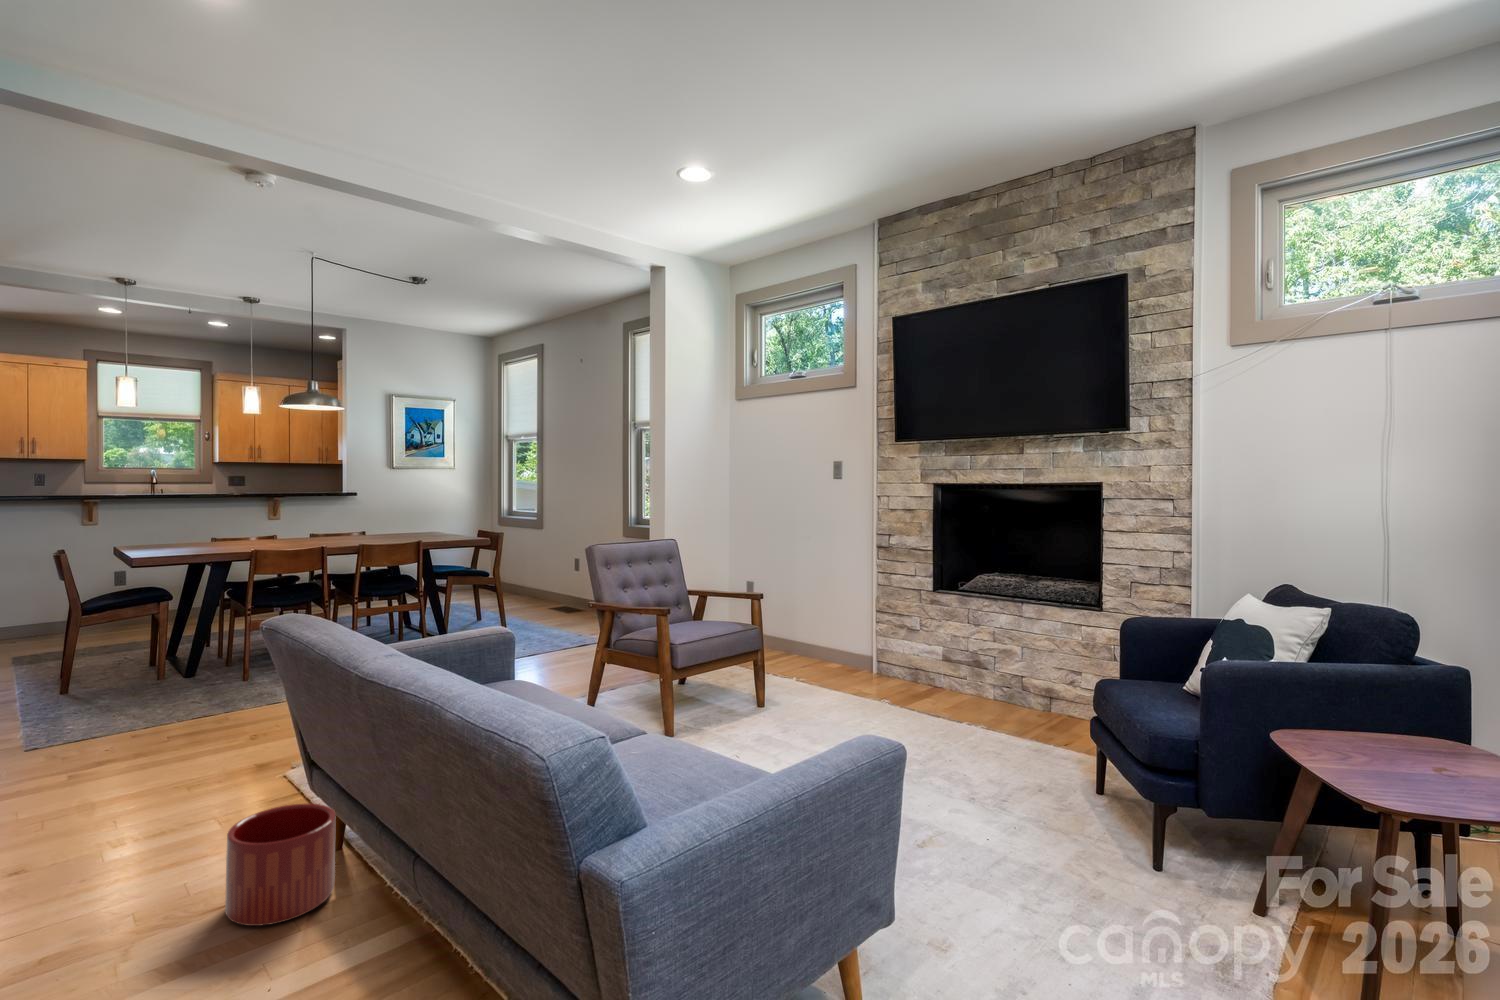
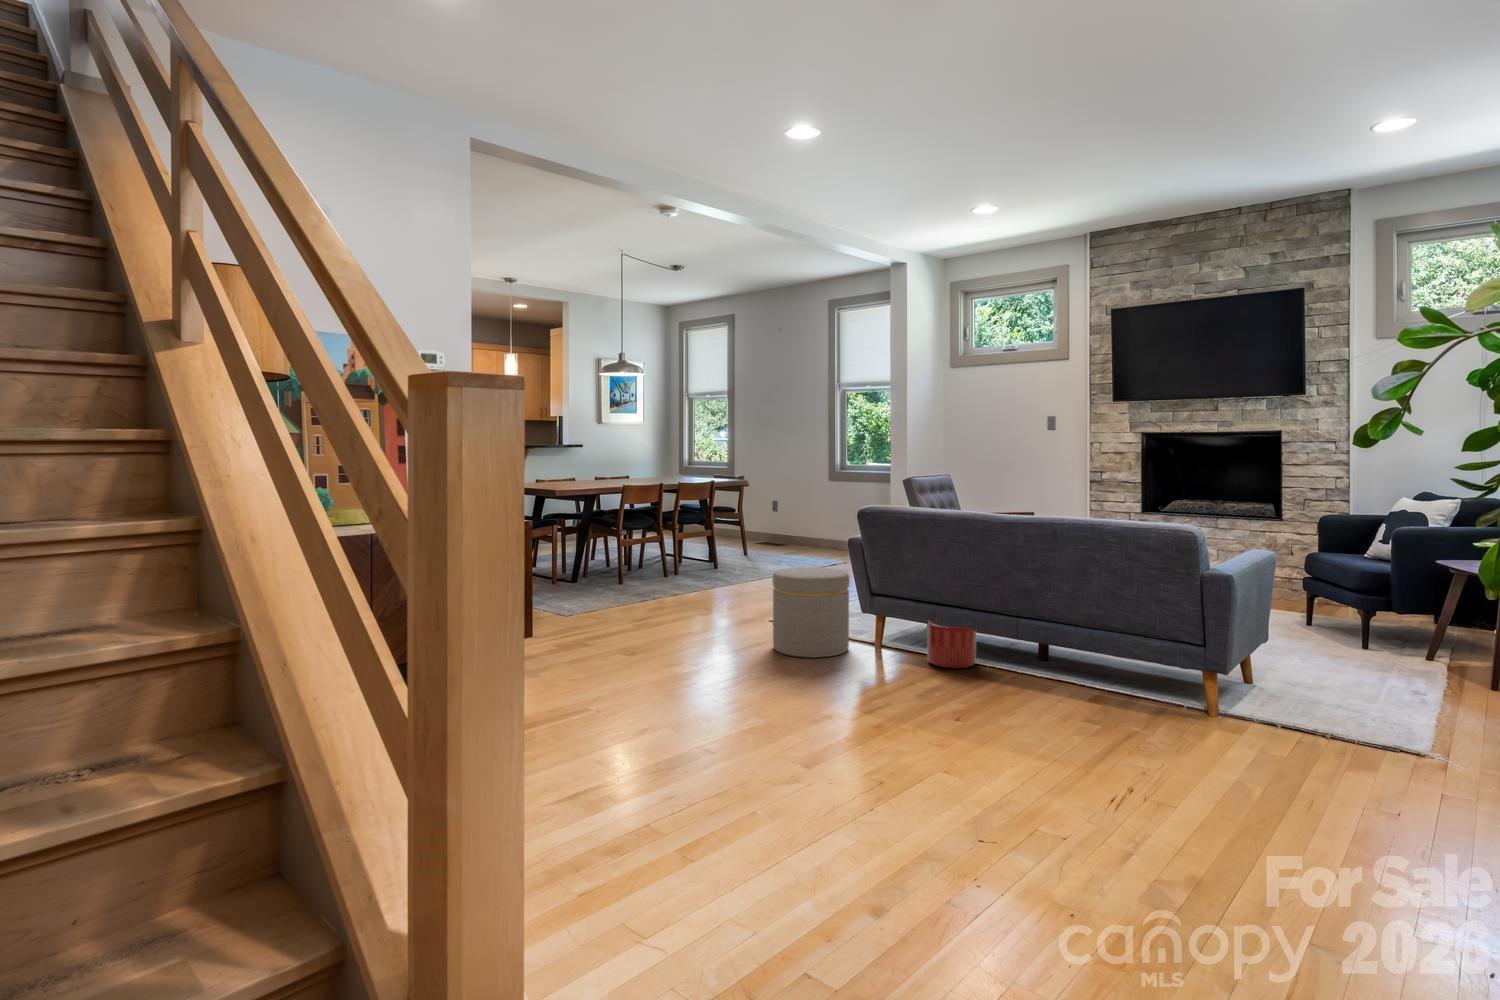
ottoman: none [48,682,225,864] -> present [772,567,850,658]

